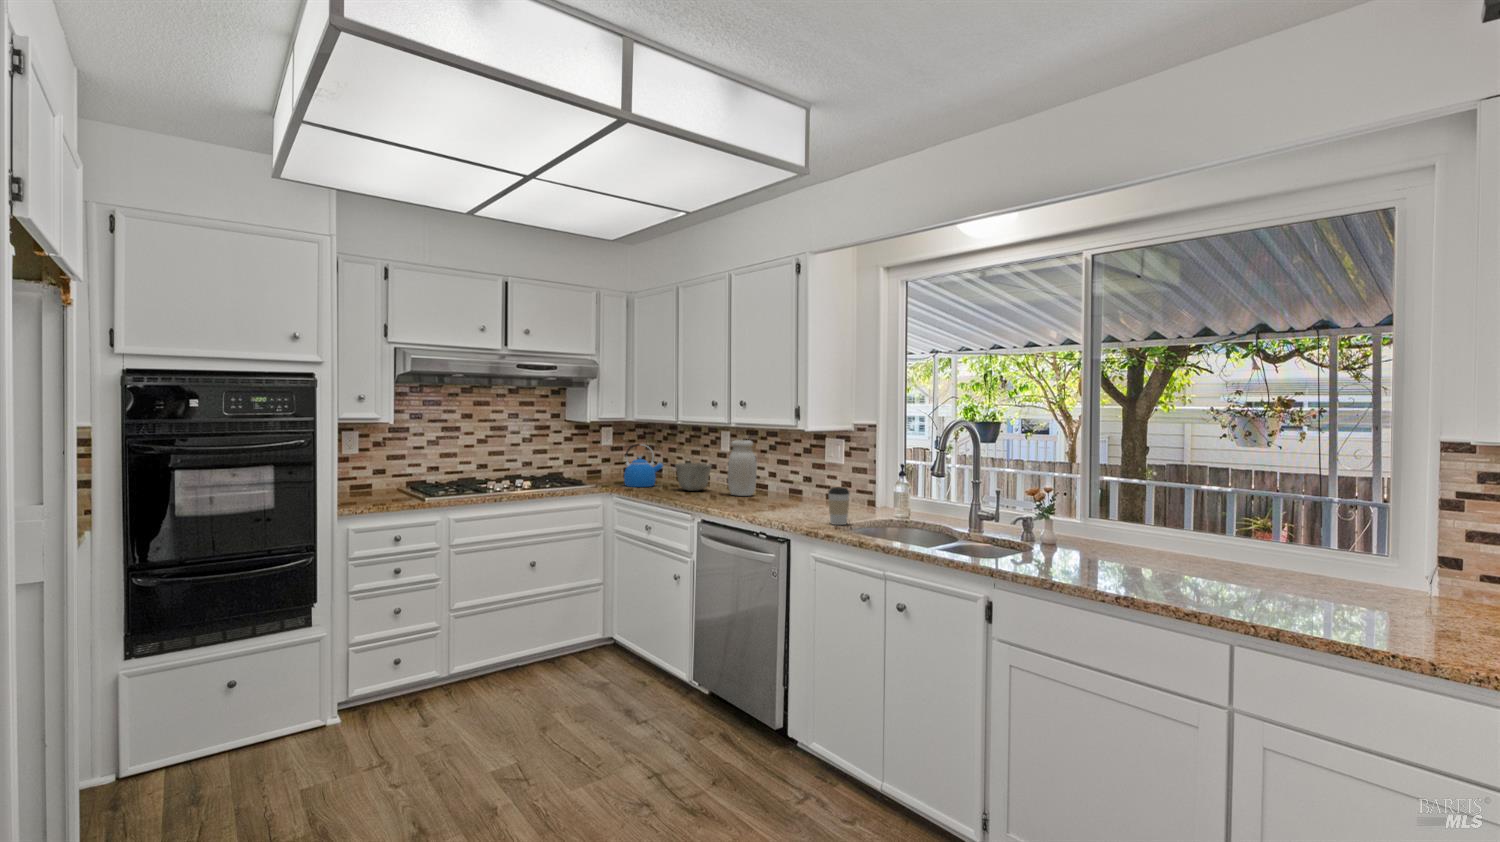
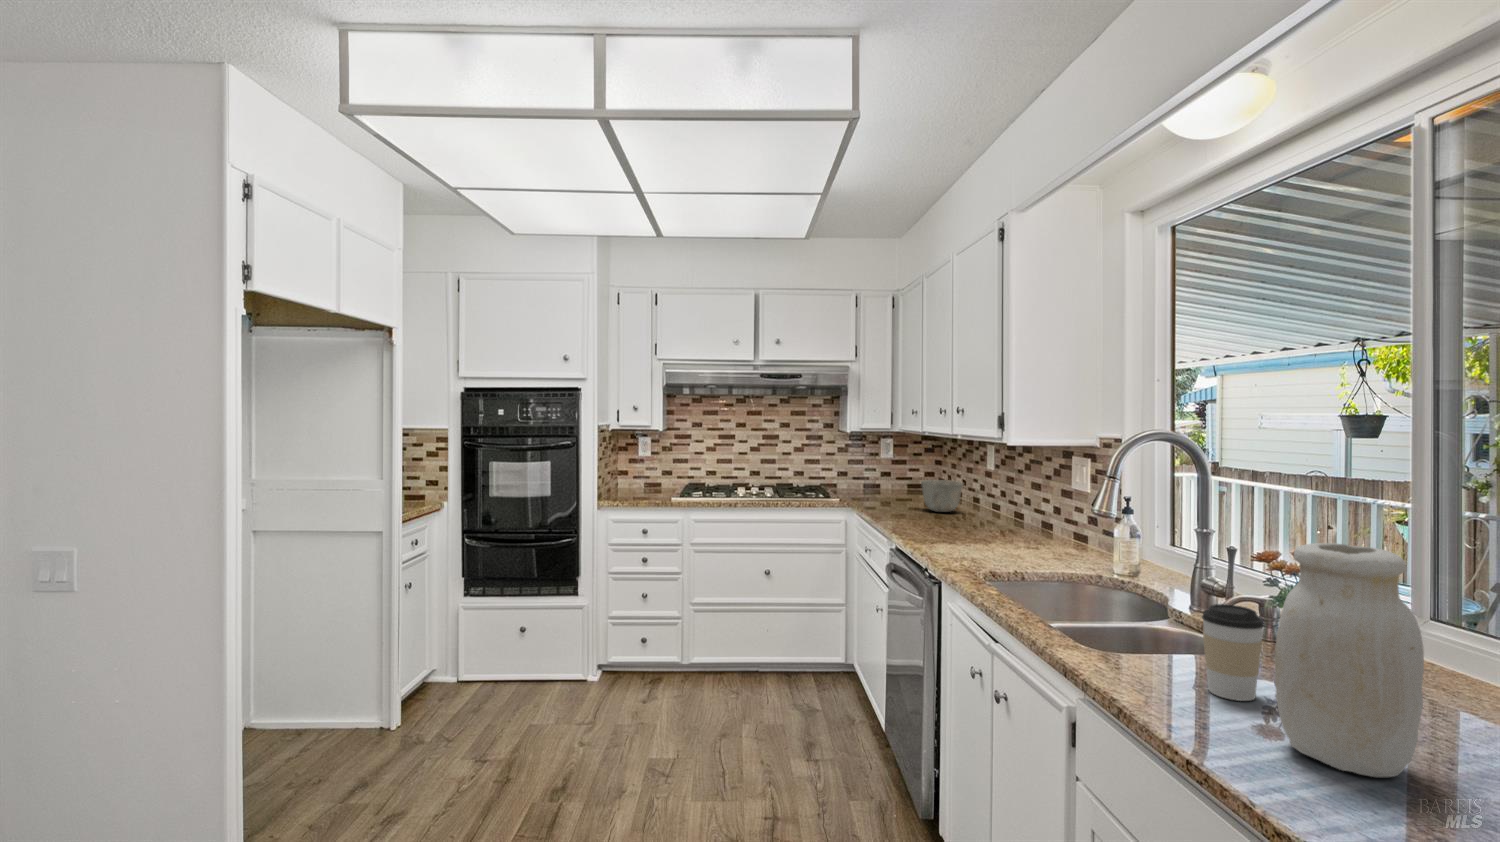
jar: present [727,440,757,496] -> present [1275,543,1424,777]
kettle: present [624,444,663,487] -> none [879,456,922,504]
coffee cup: present [828,487,849,525] -> present [1202,604,1264,701]

